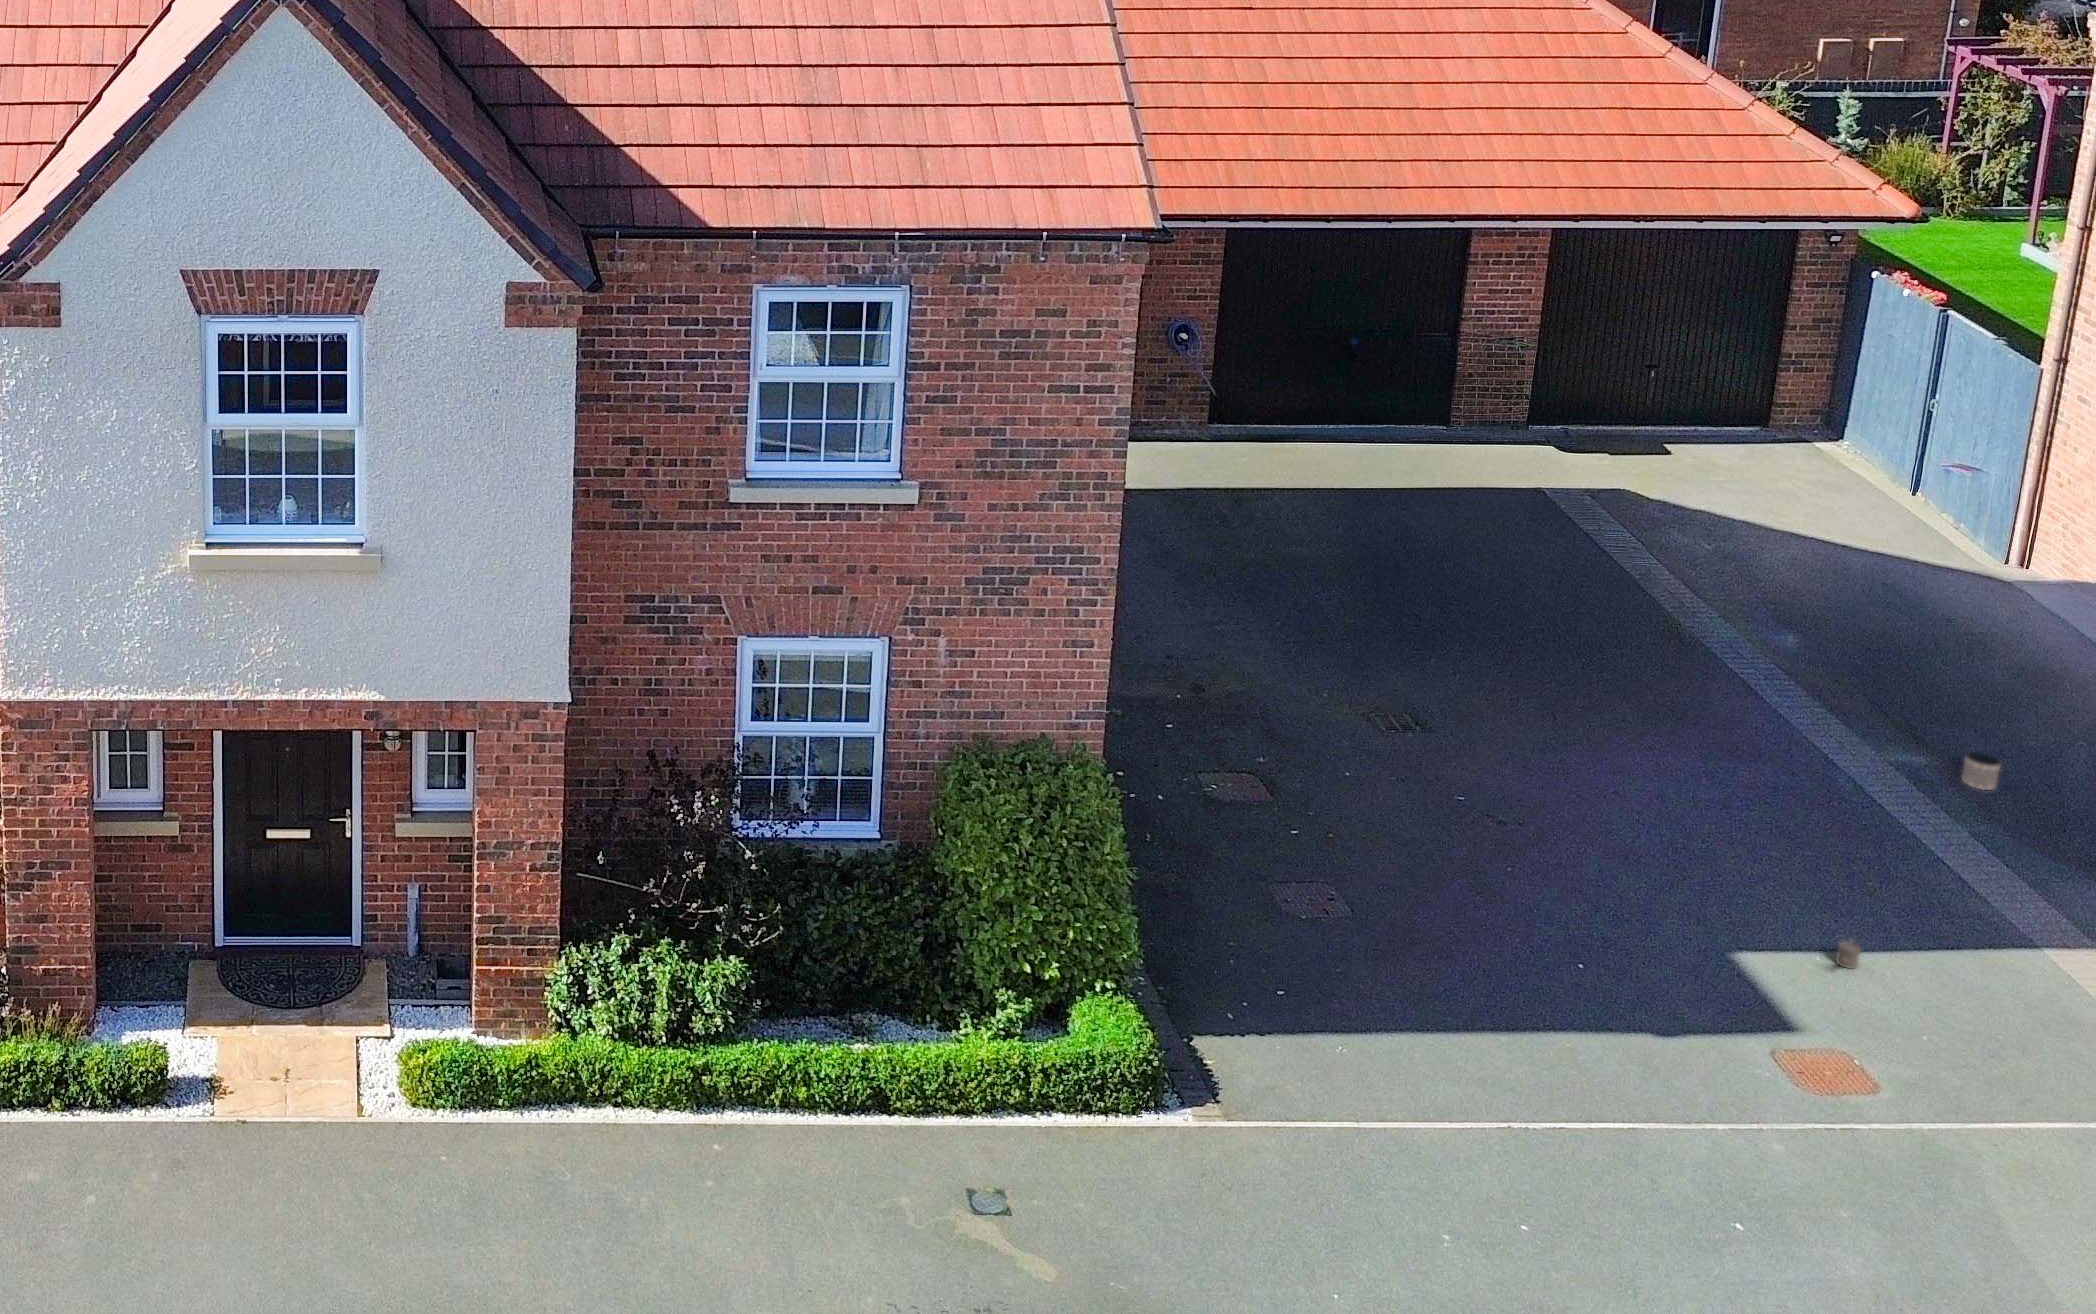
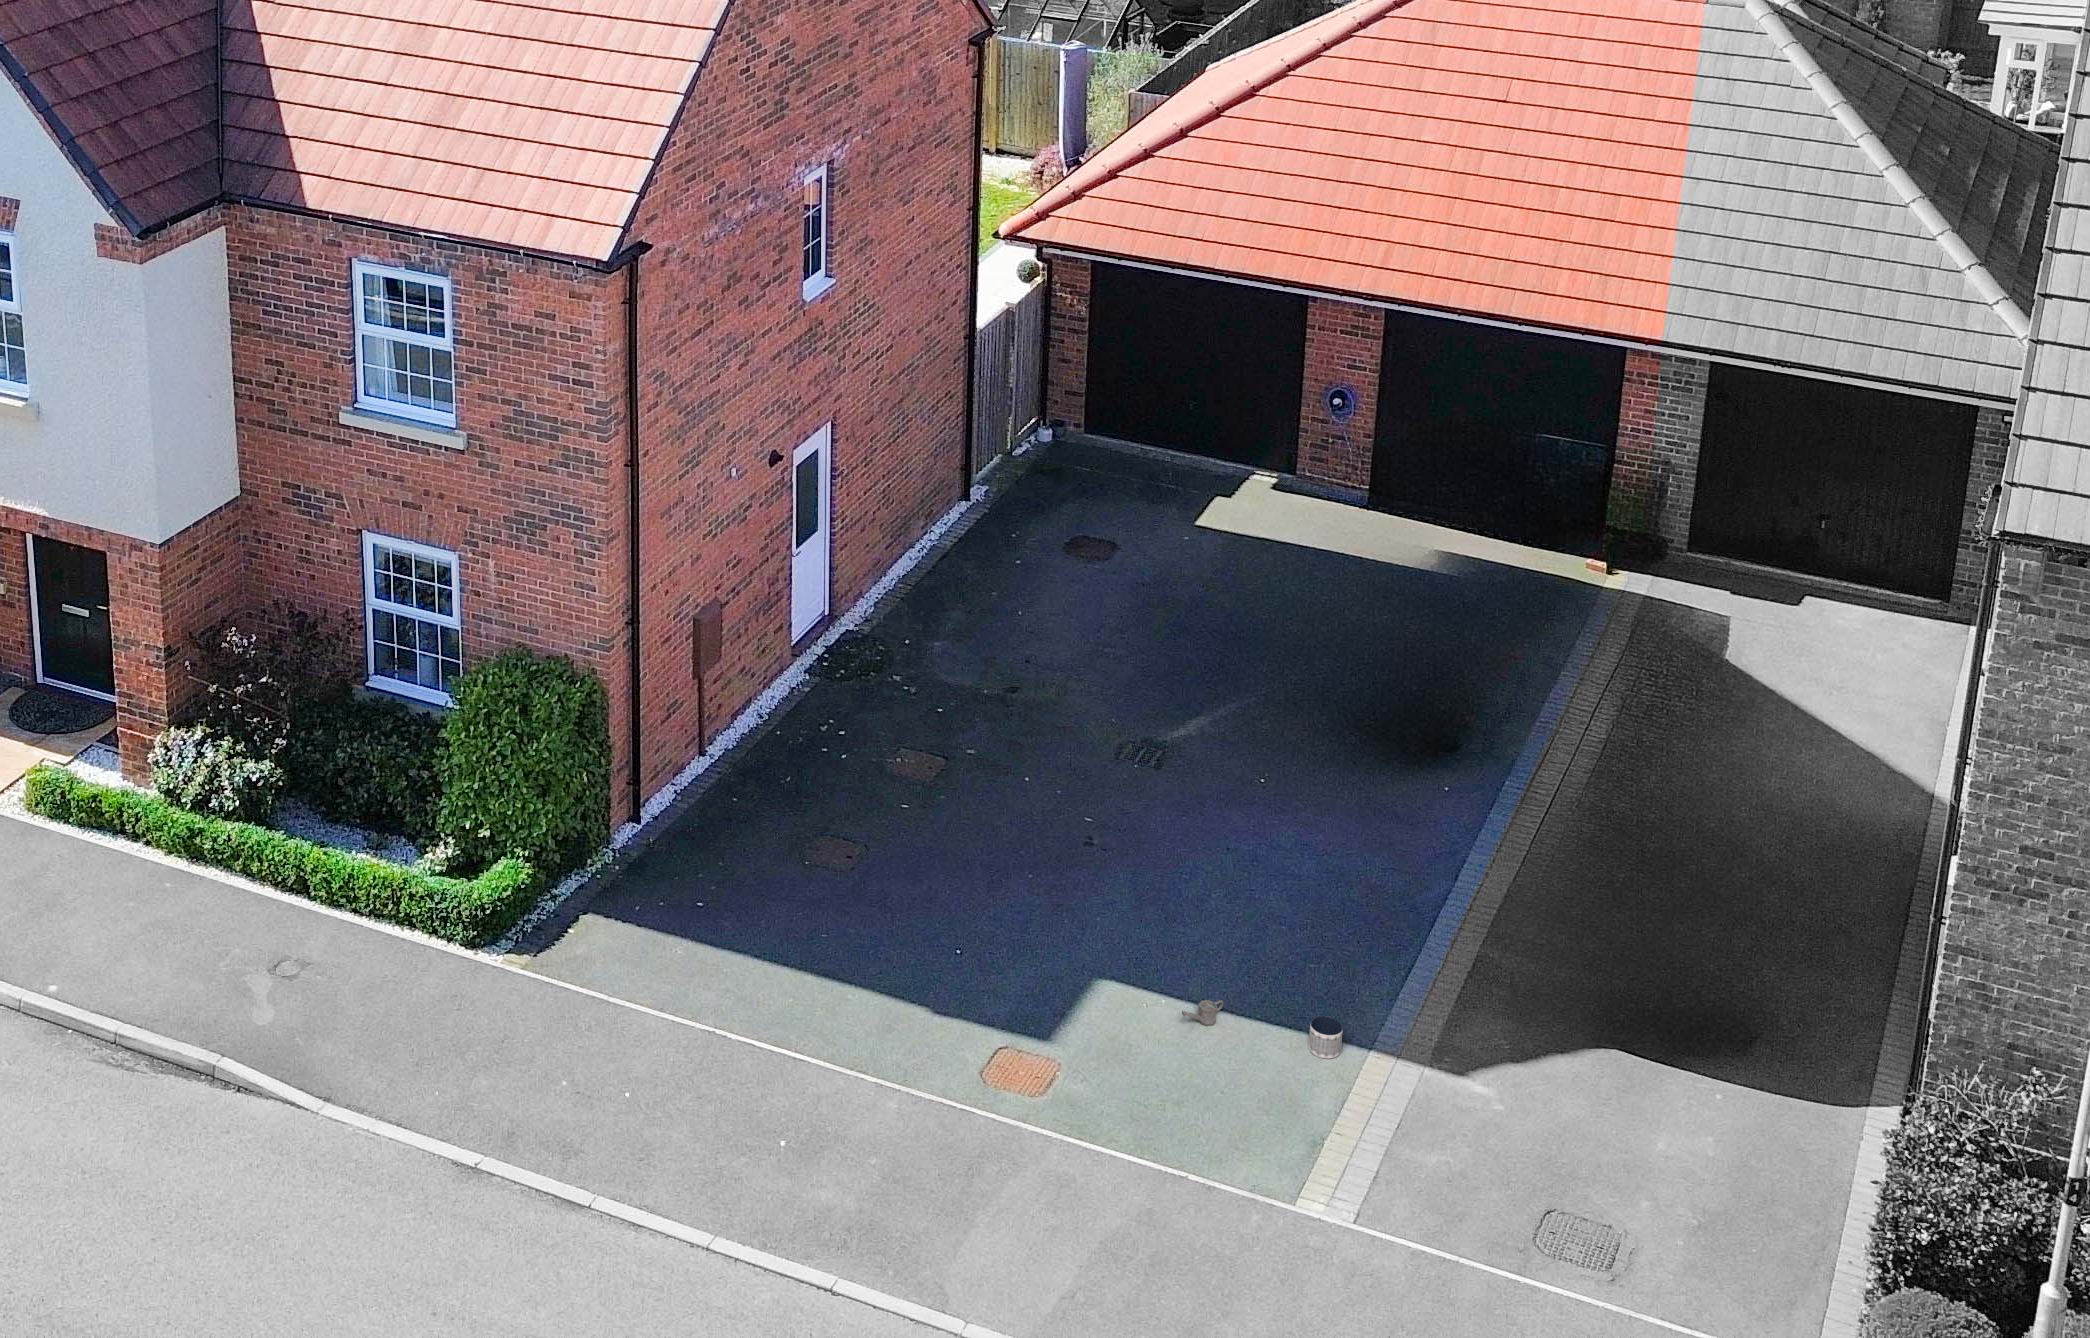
planter: present [1962,752,2000,790] -> present [1308,1016,1343,1059]

